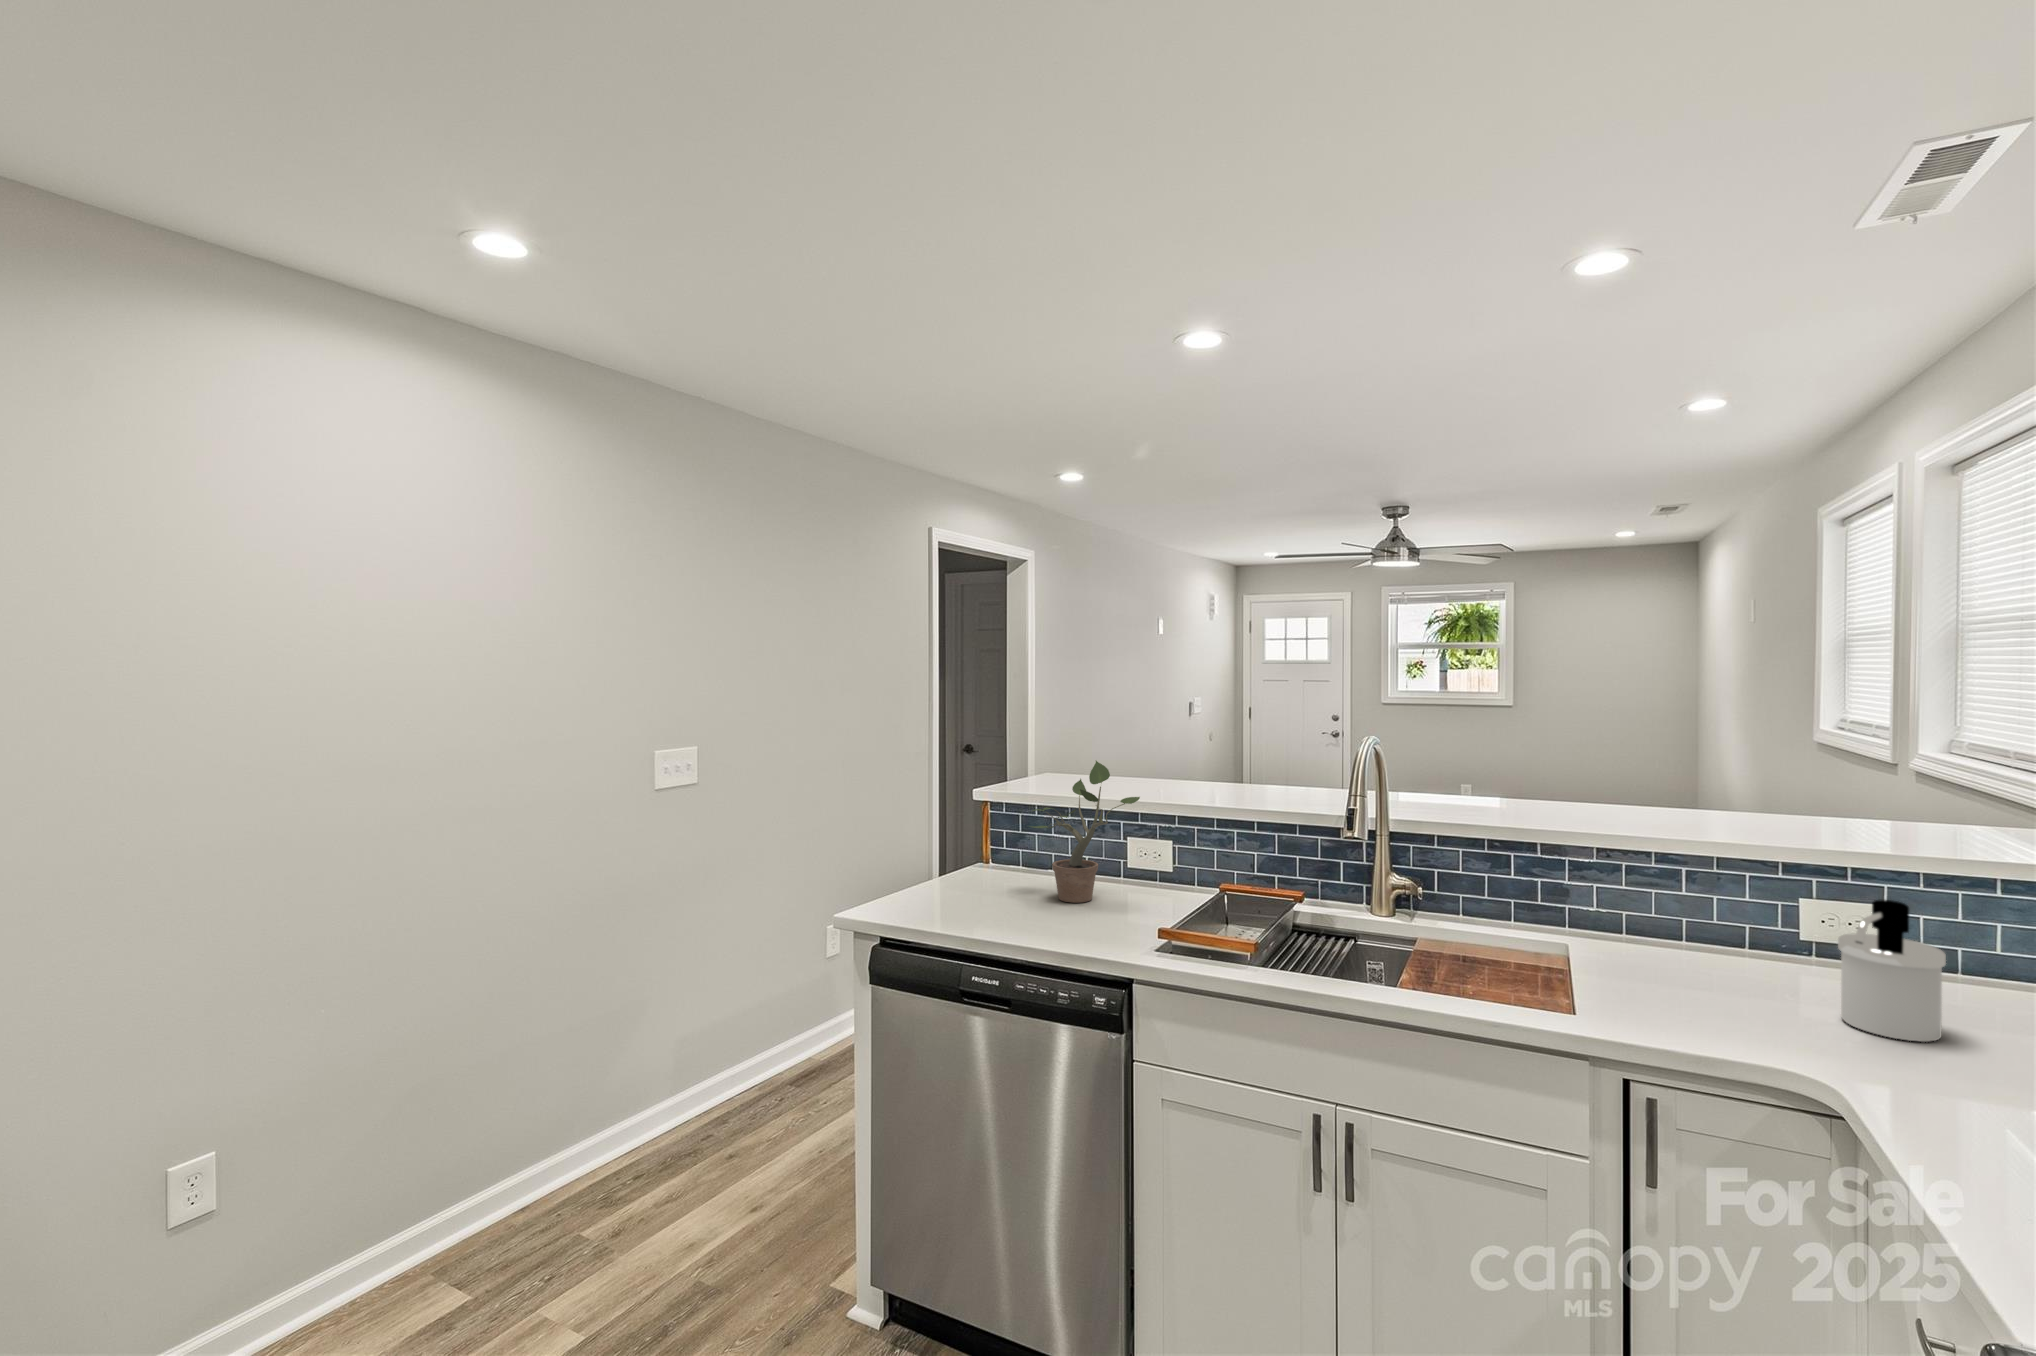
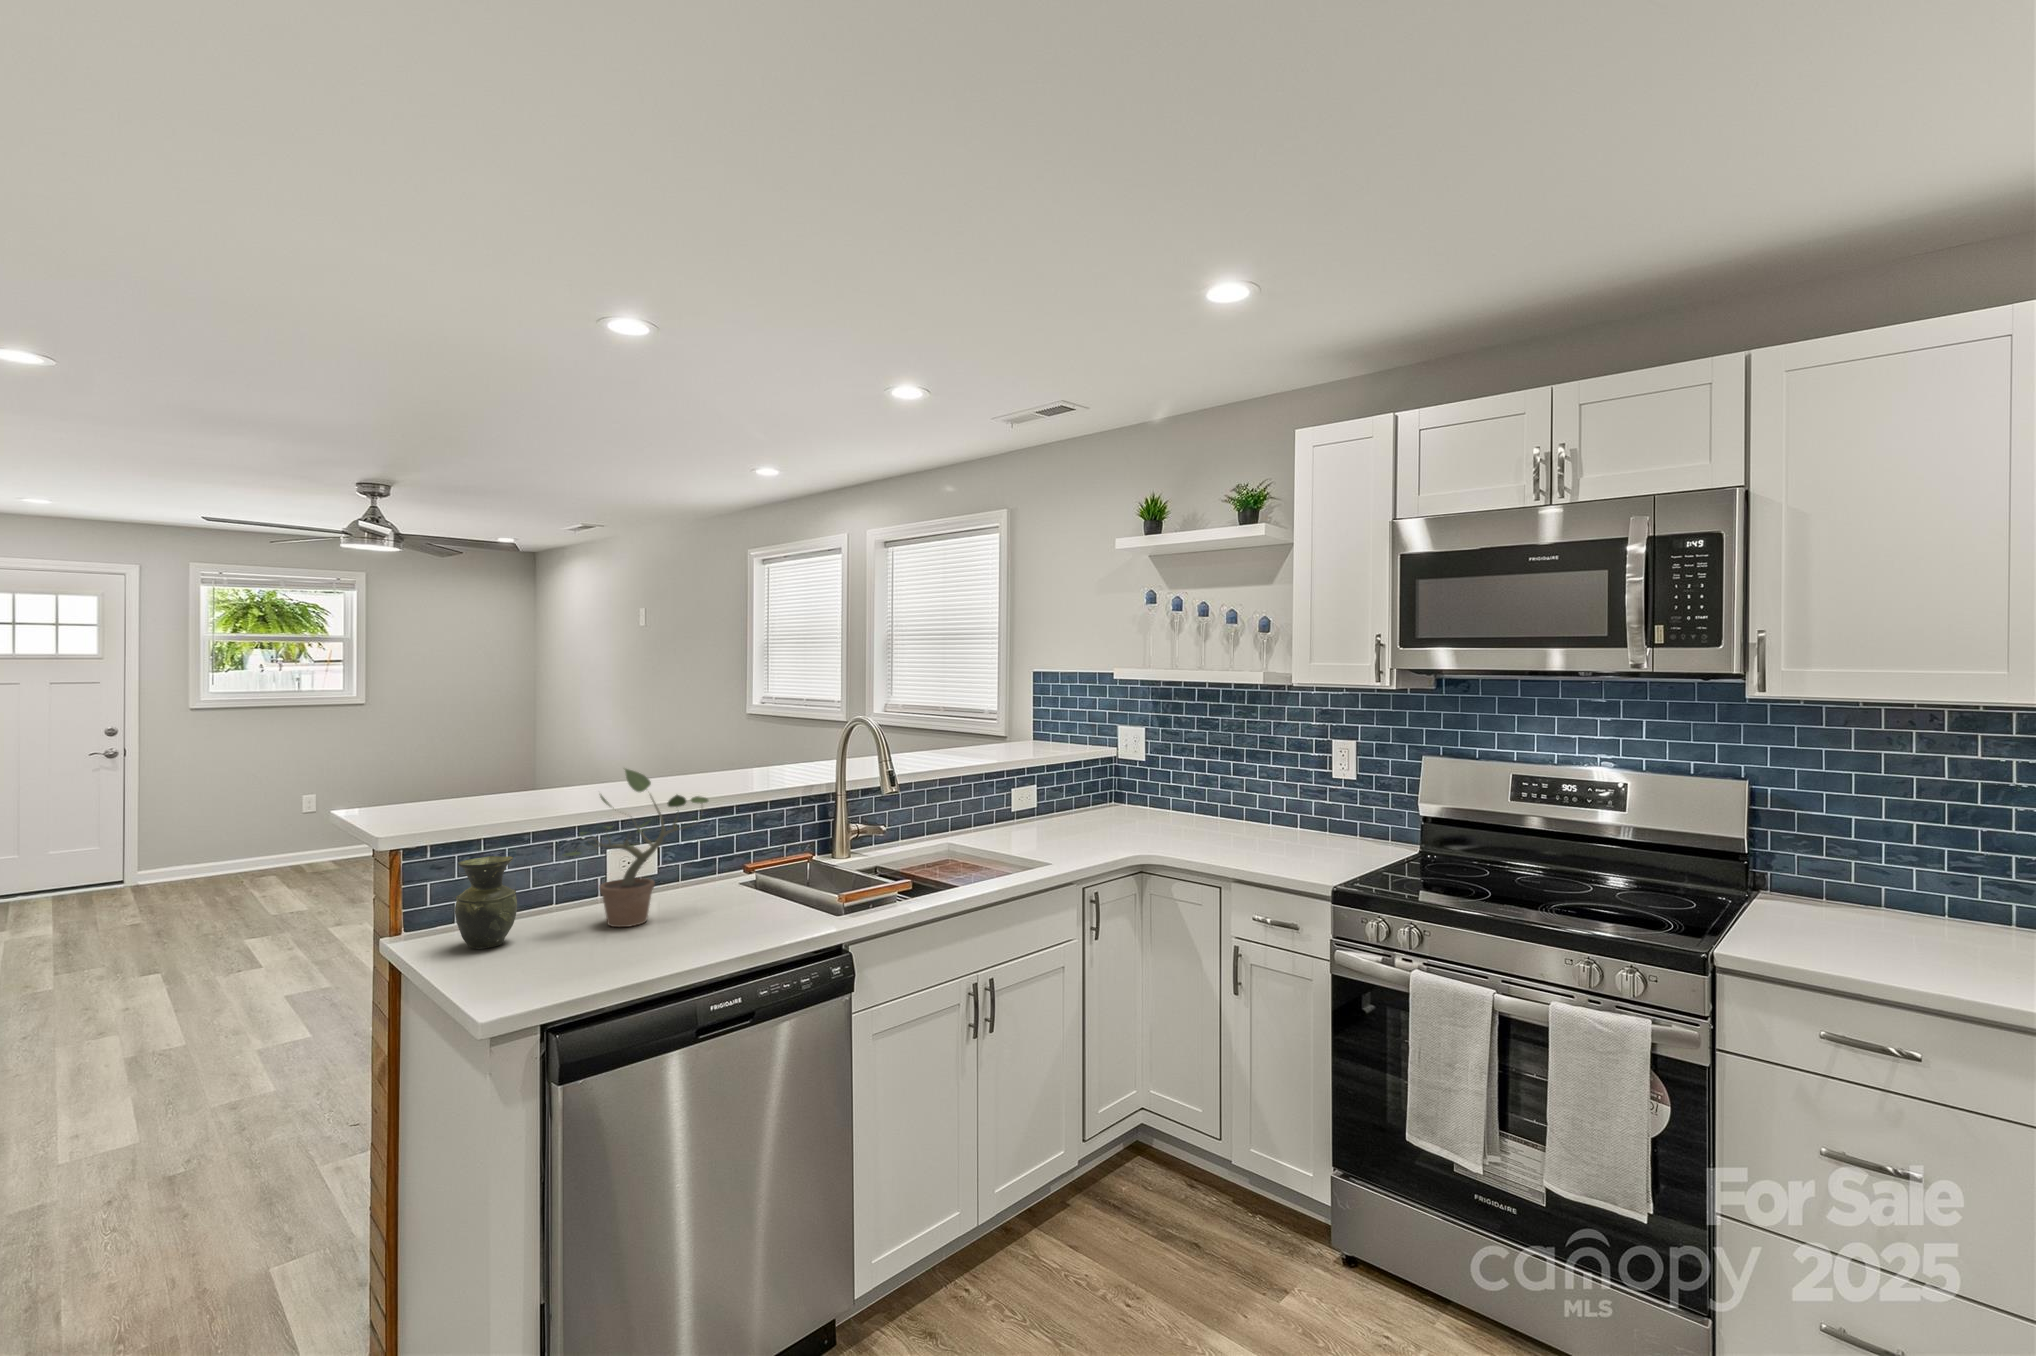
vase: none [972,815,1014,885] -> present [455,856,517,948]
soap dispenser: present [1838,899,1946,1042] -> none [1069,776,1106,840]

